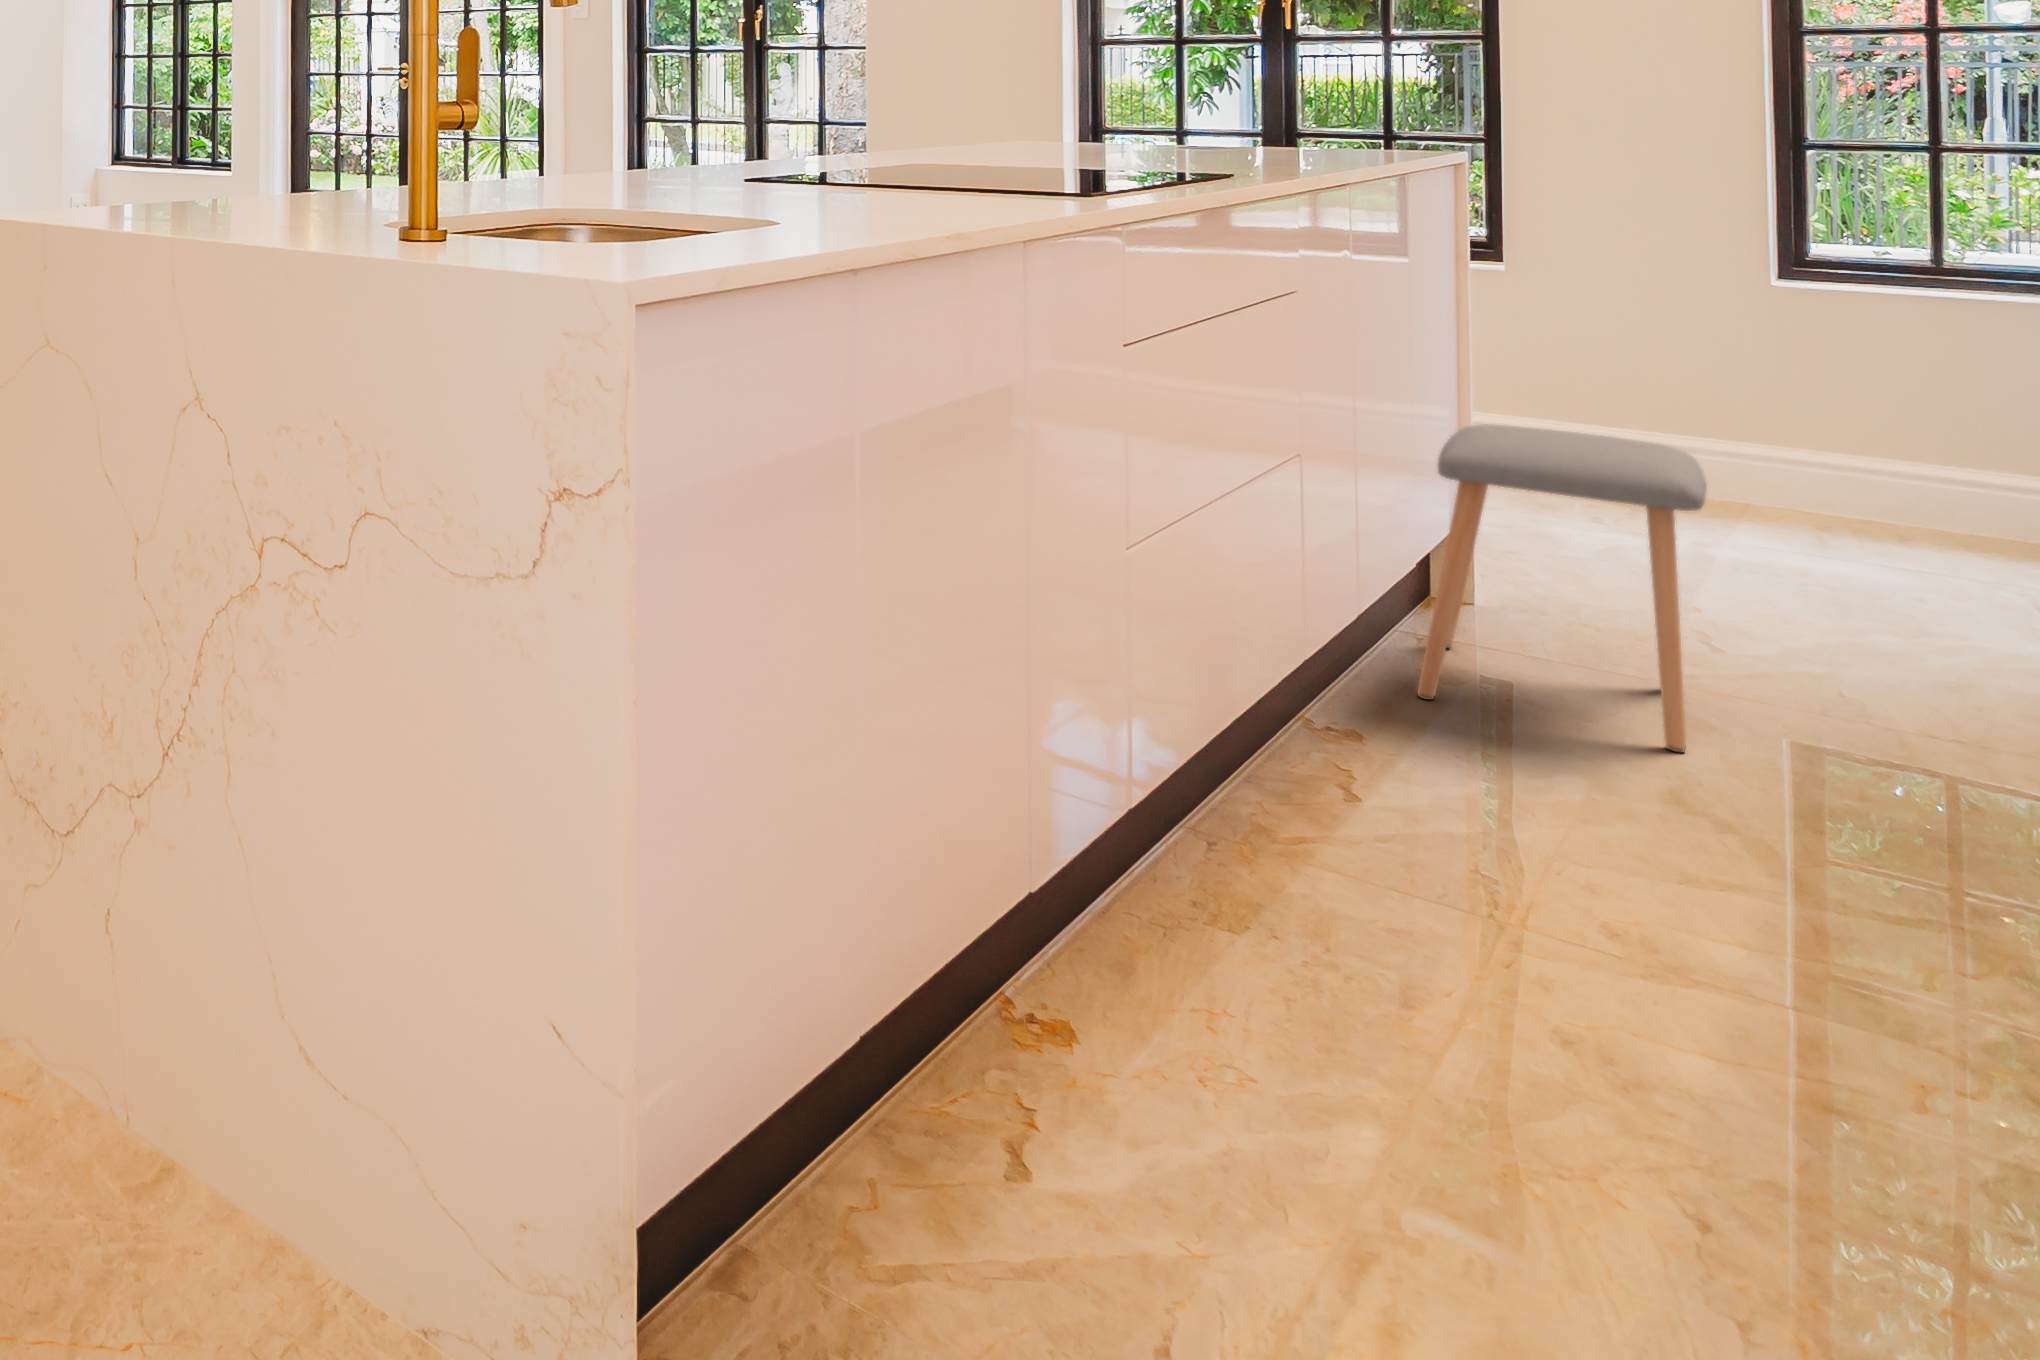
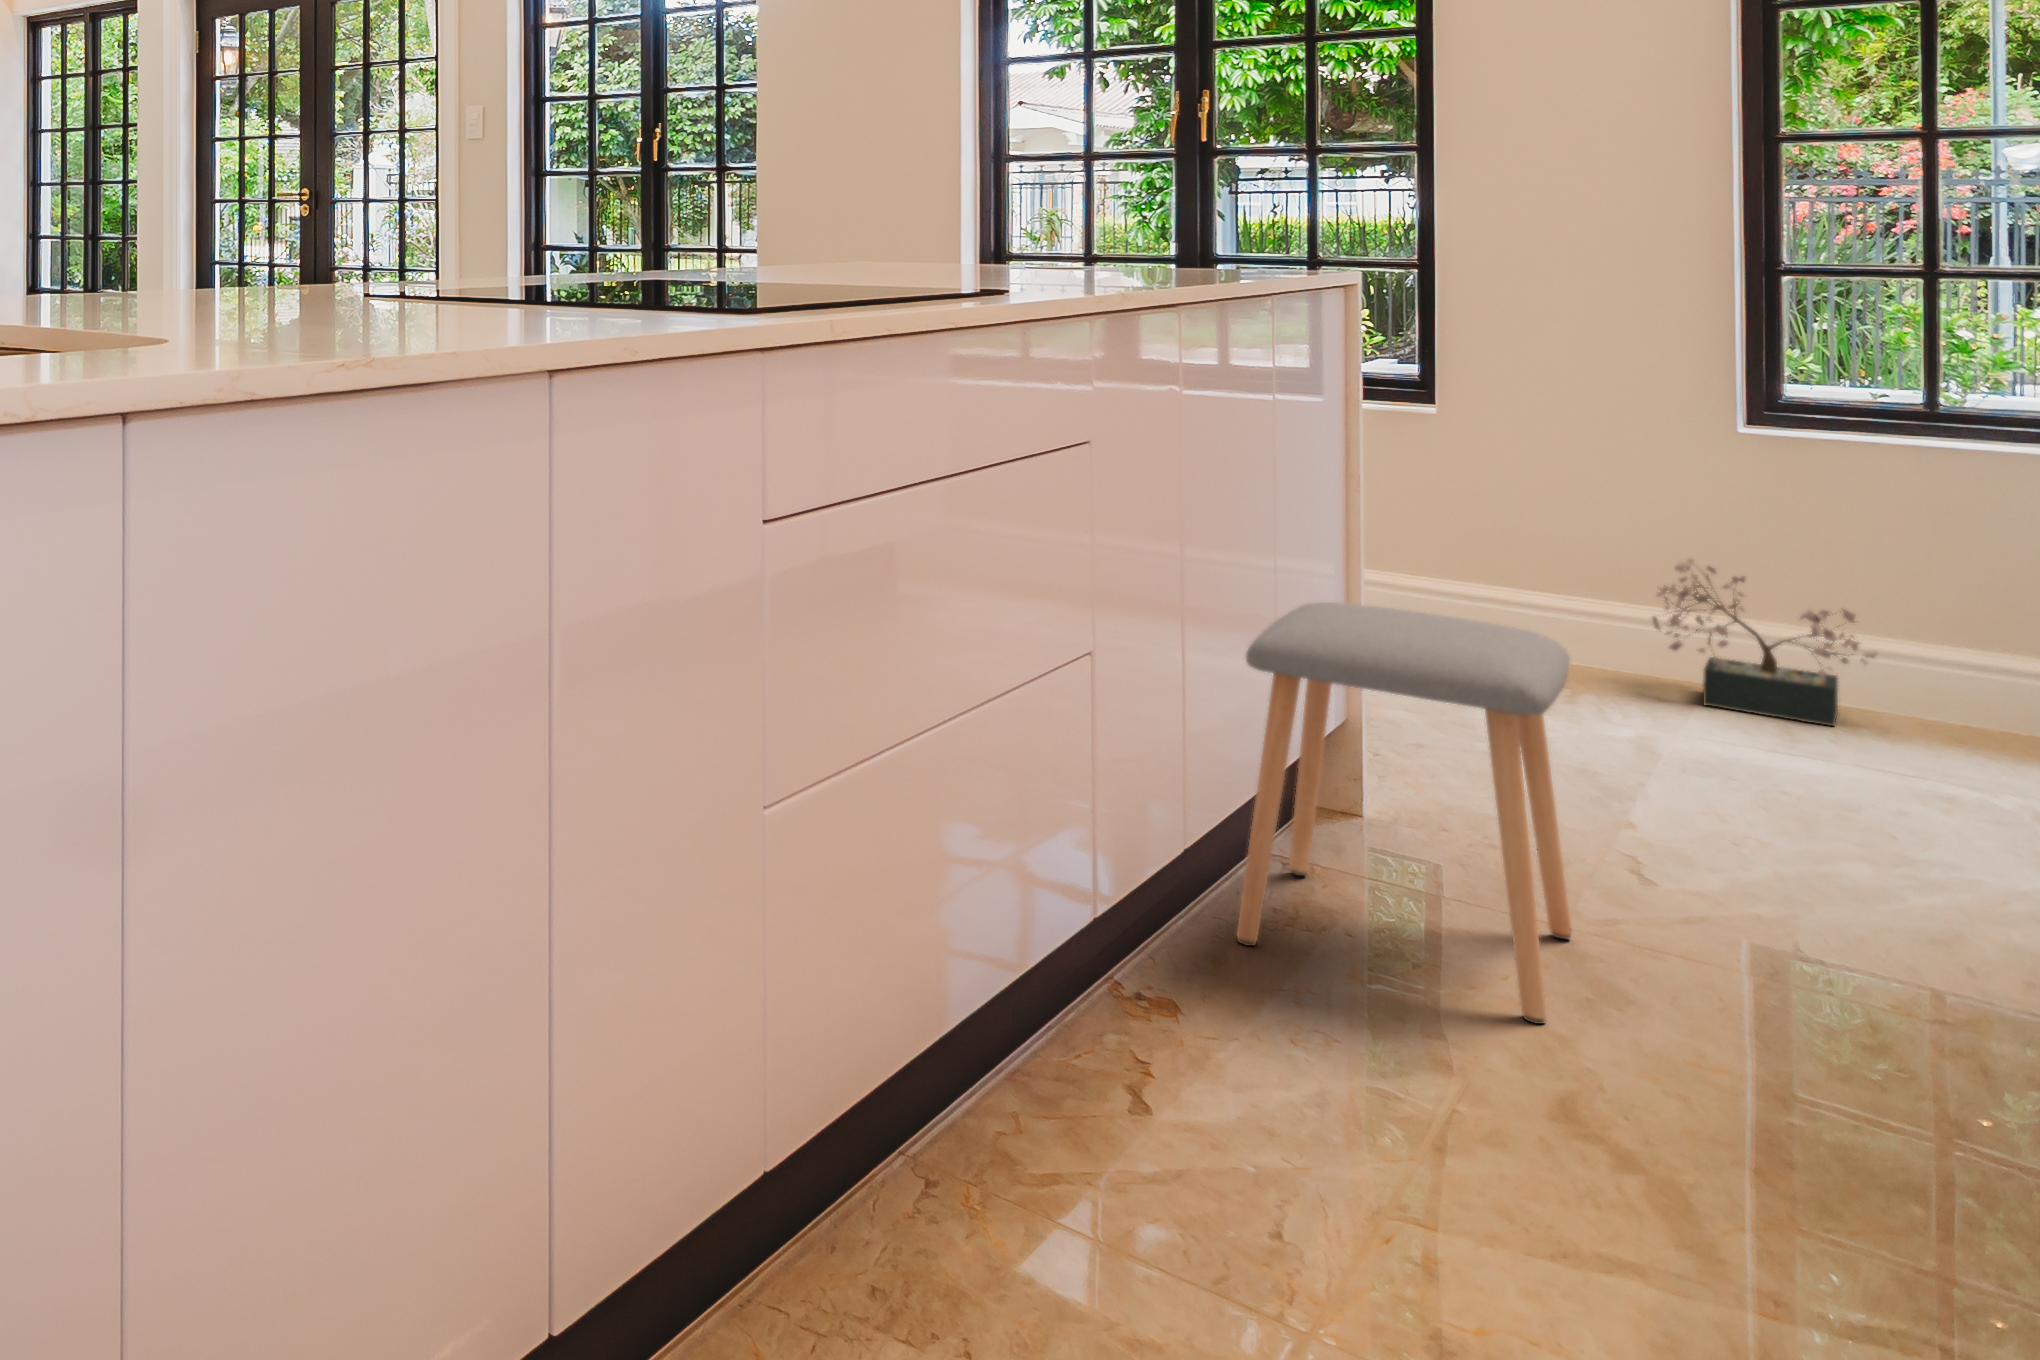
decorative plant: none [1676,390,1875,529] -> present [1652,559,1878,726]

